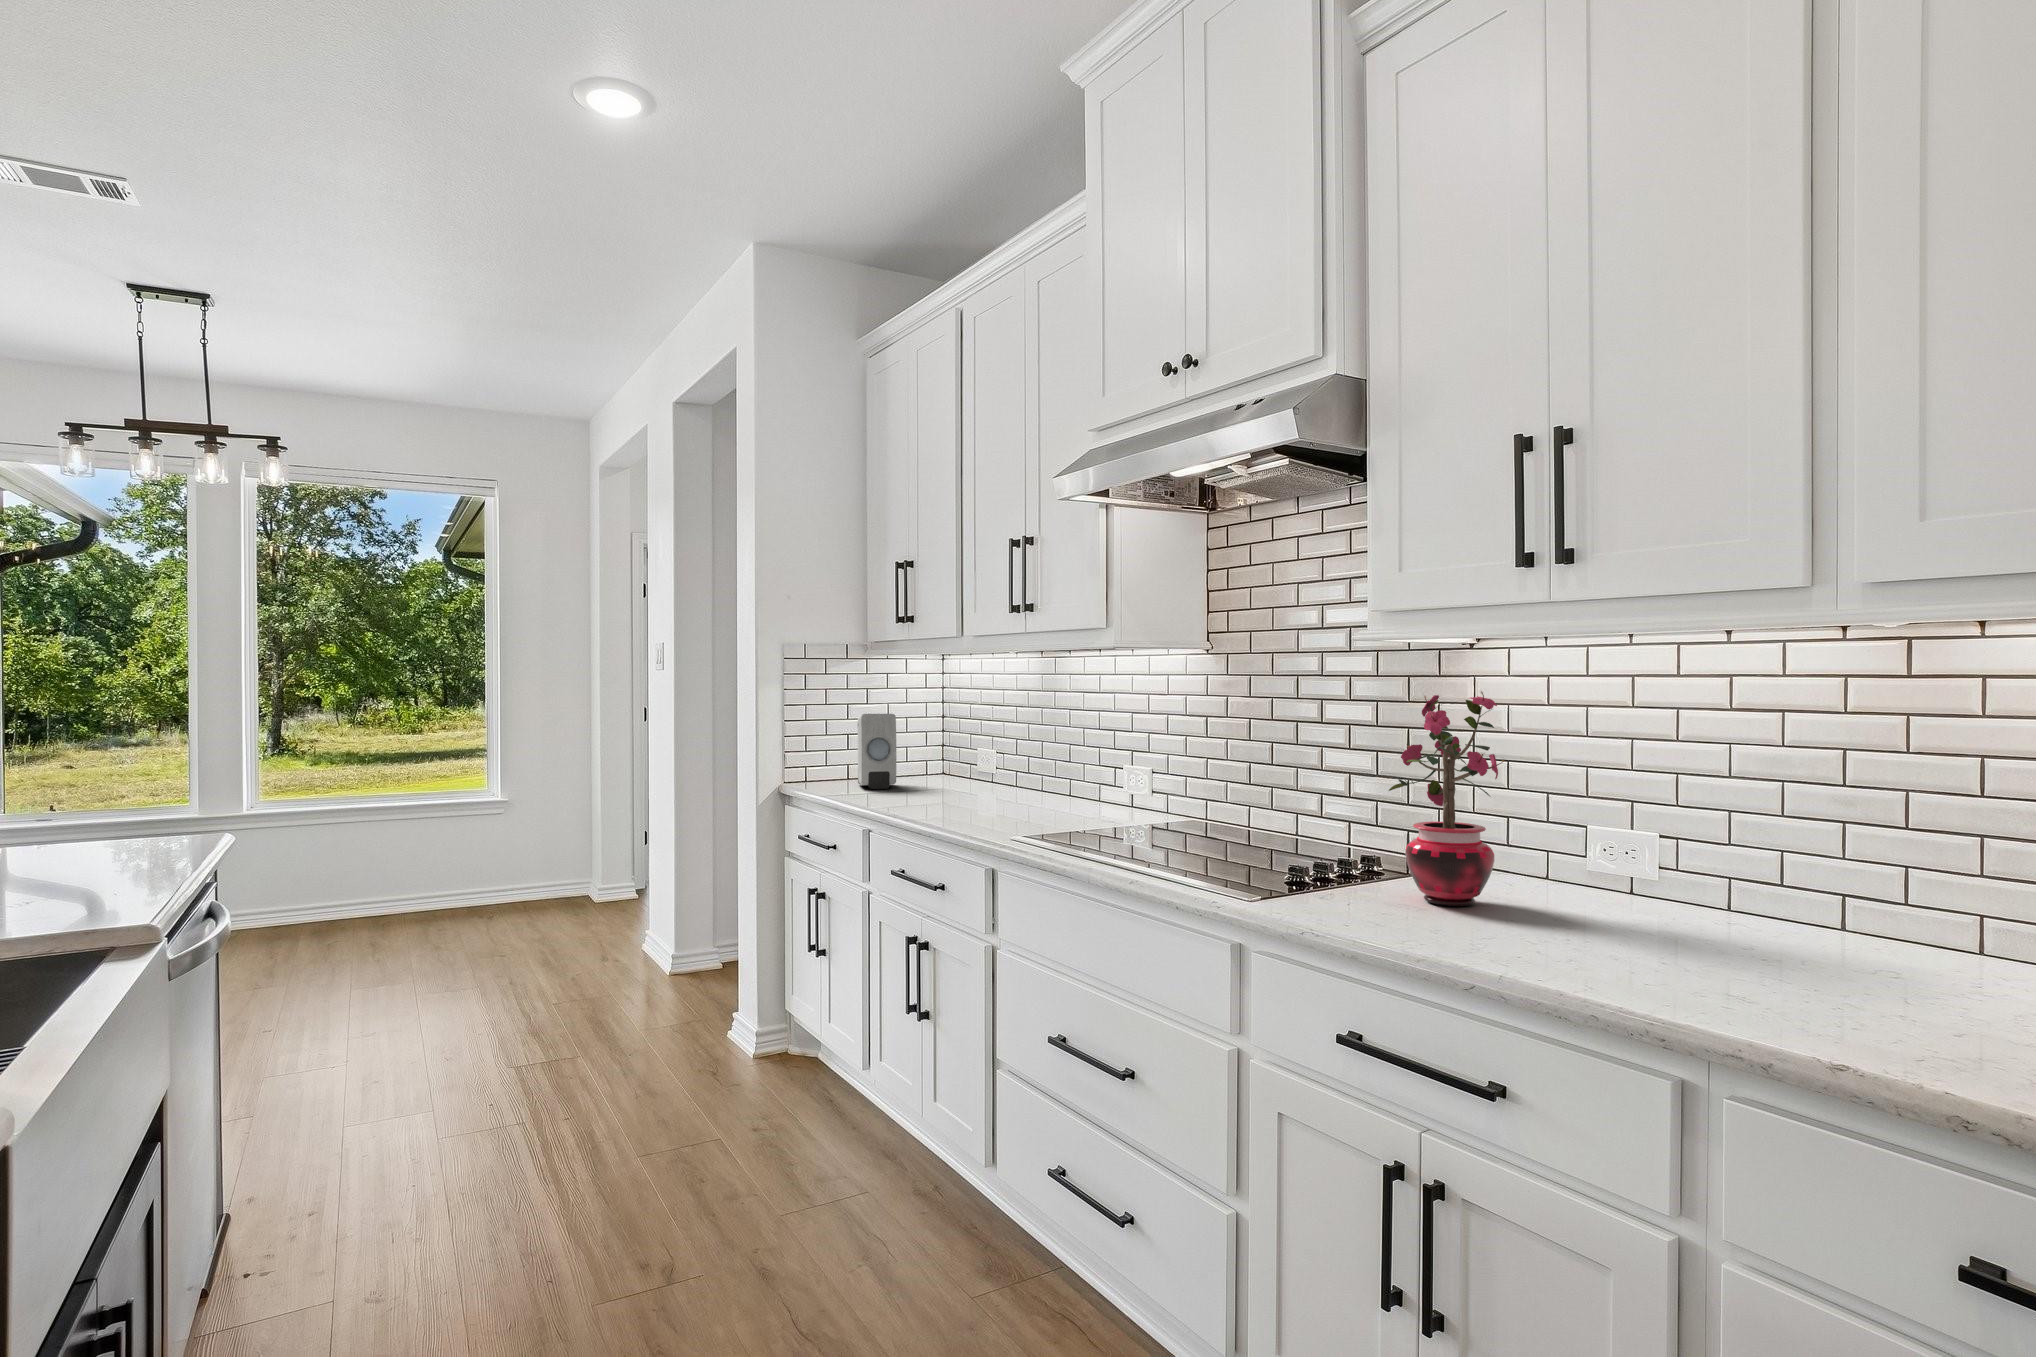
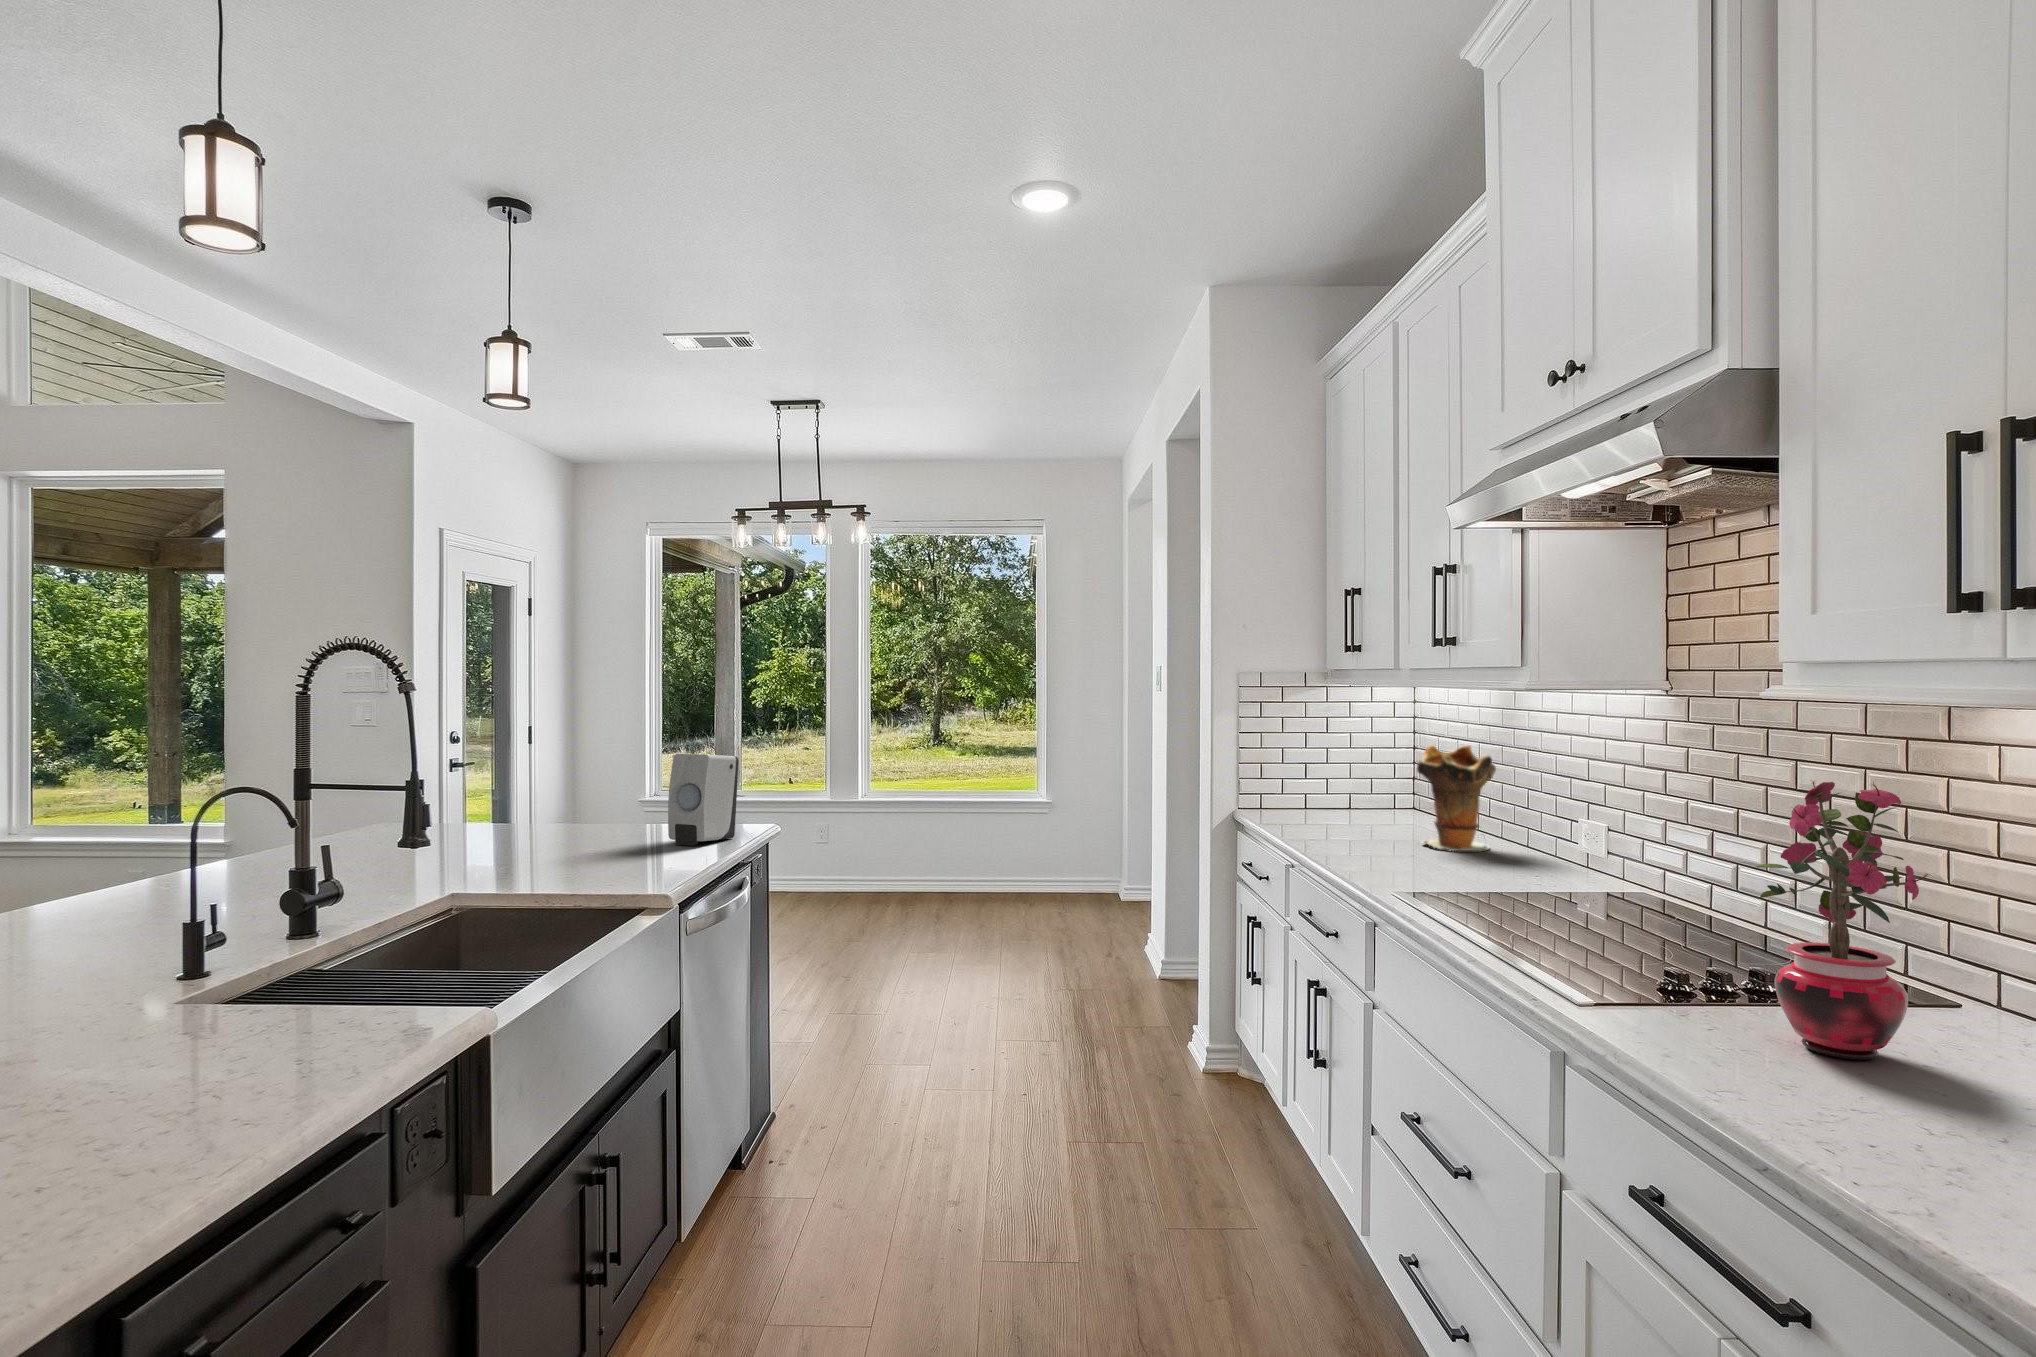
decorative vase: none [982,707,1047,802] -> present [1417,745,1496,851]
soap dispenser: present [858,714,897,789] -> present [668,754,739,846]

